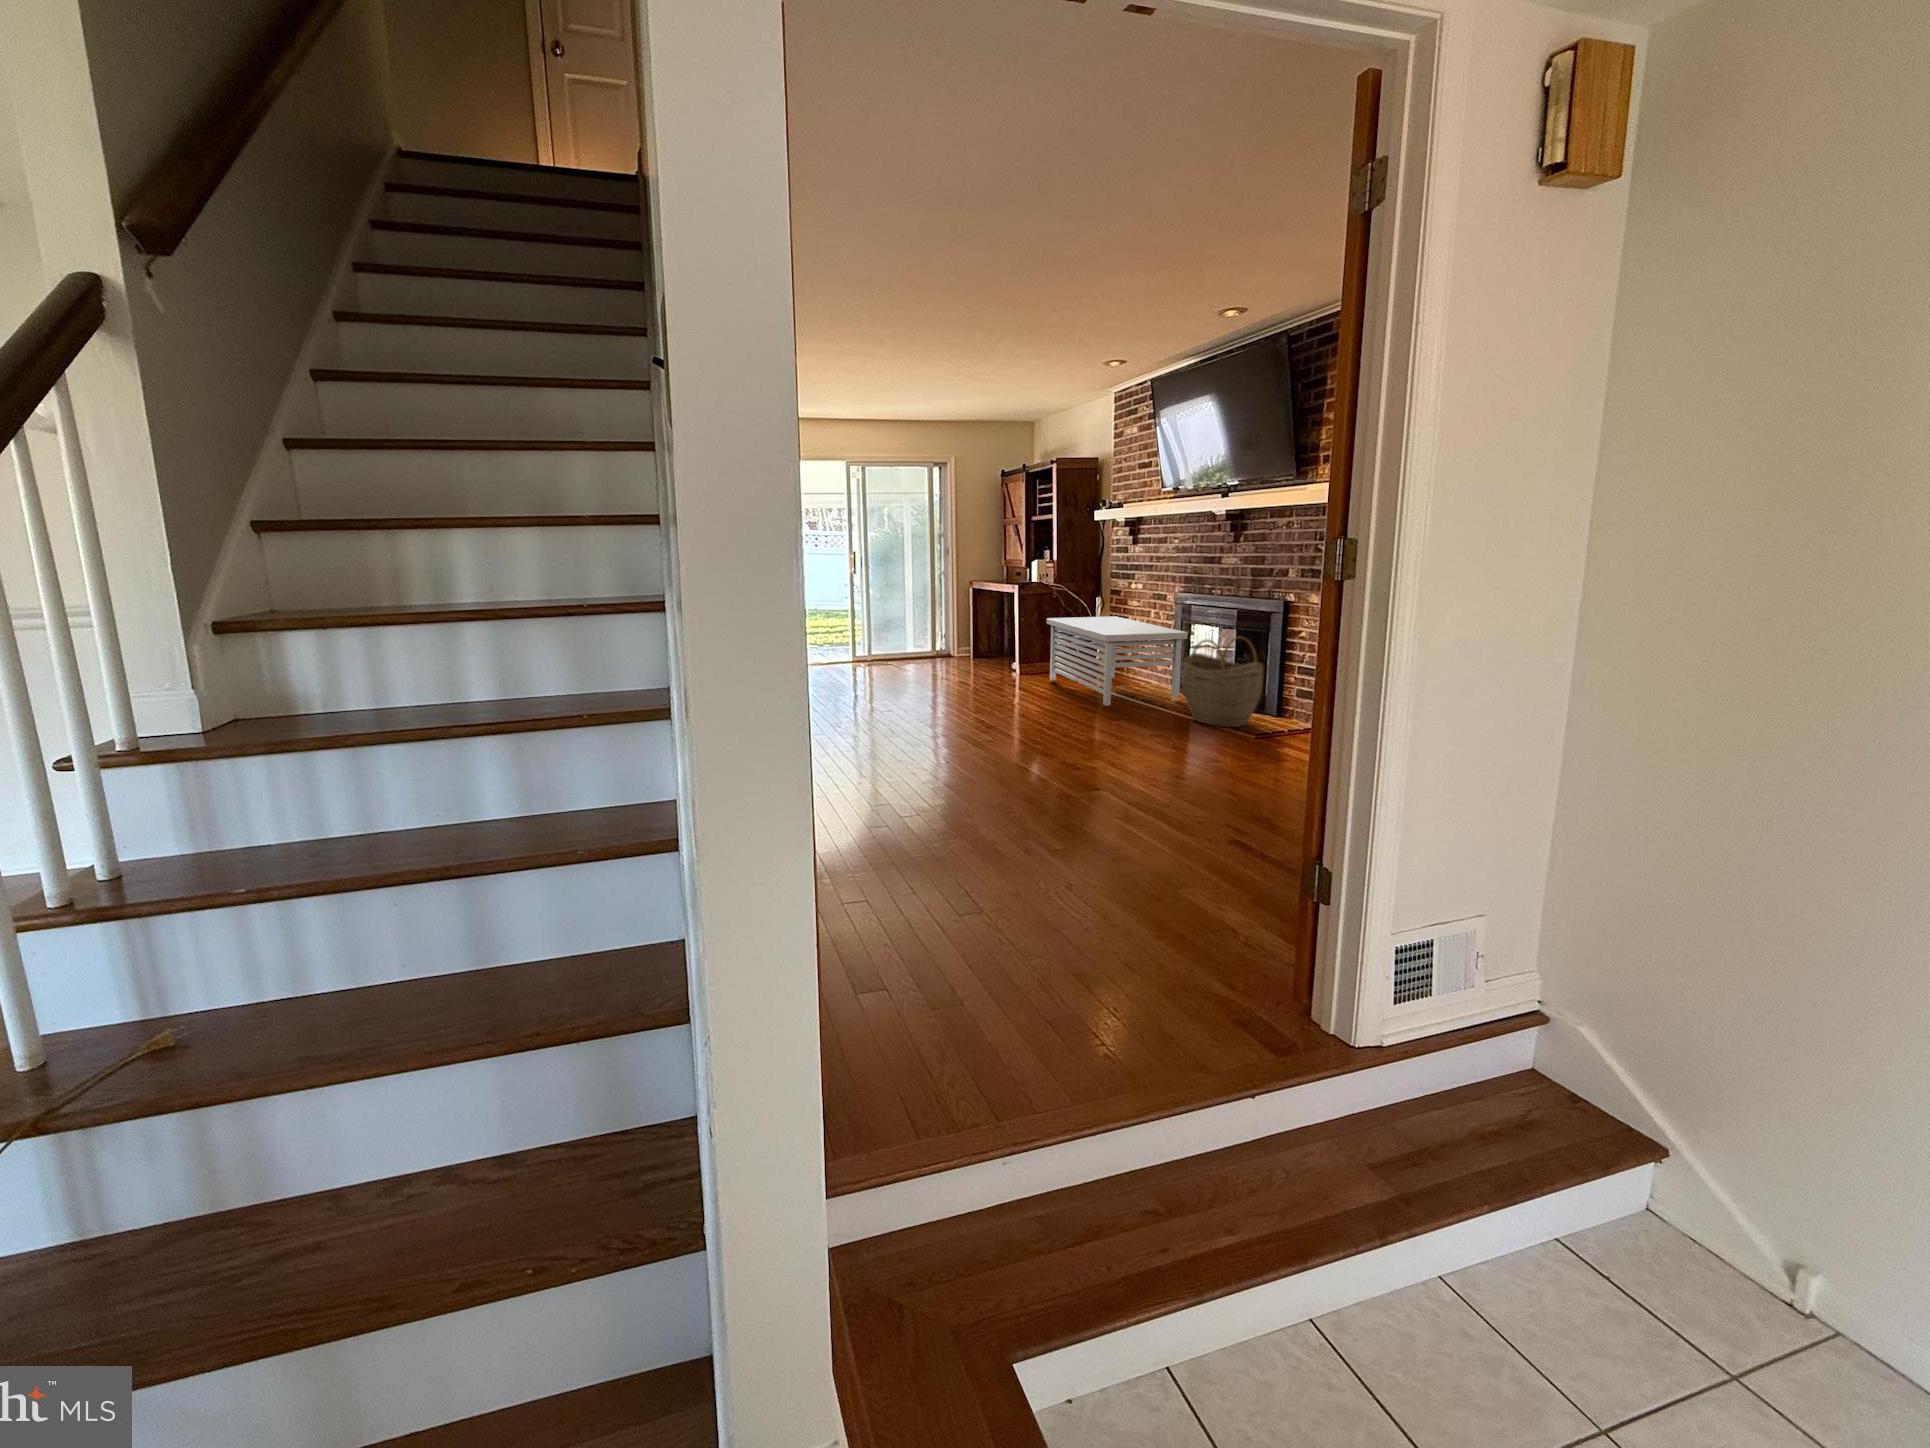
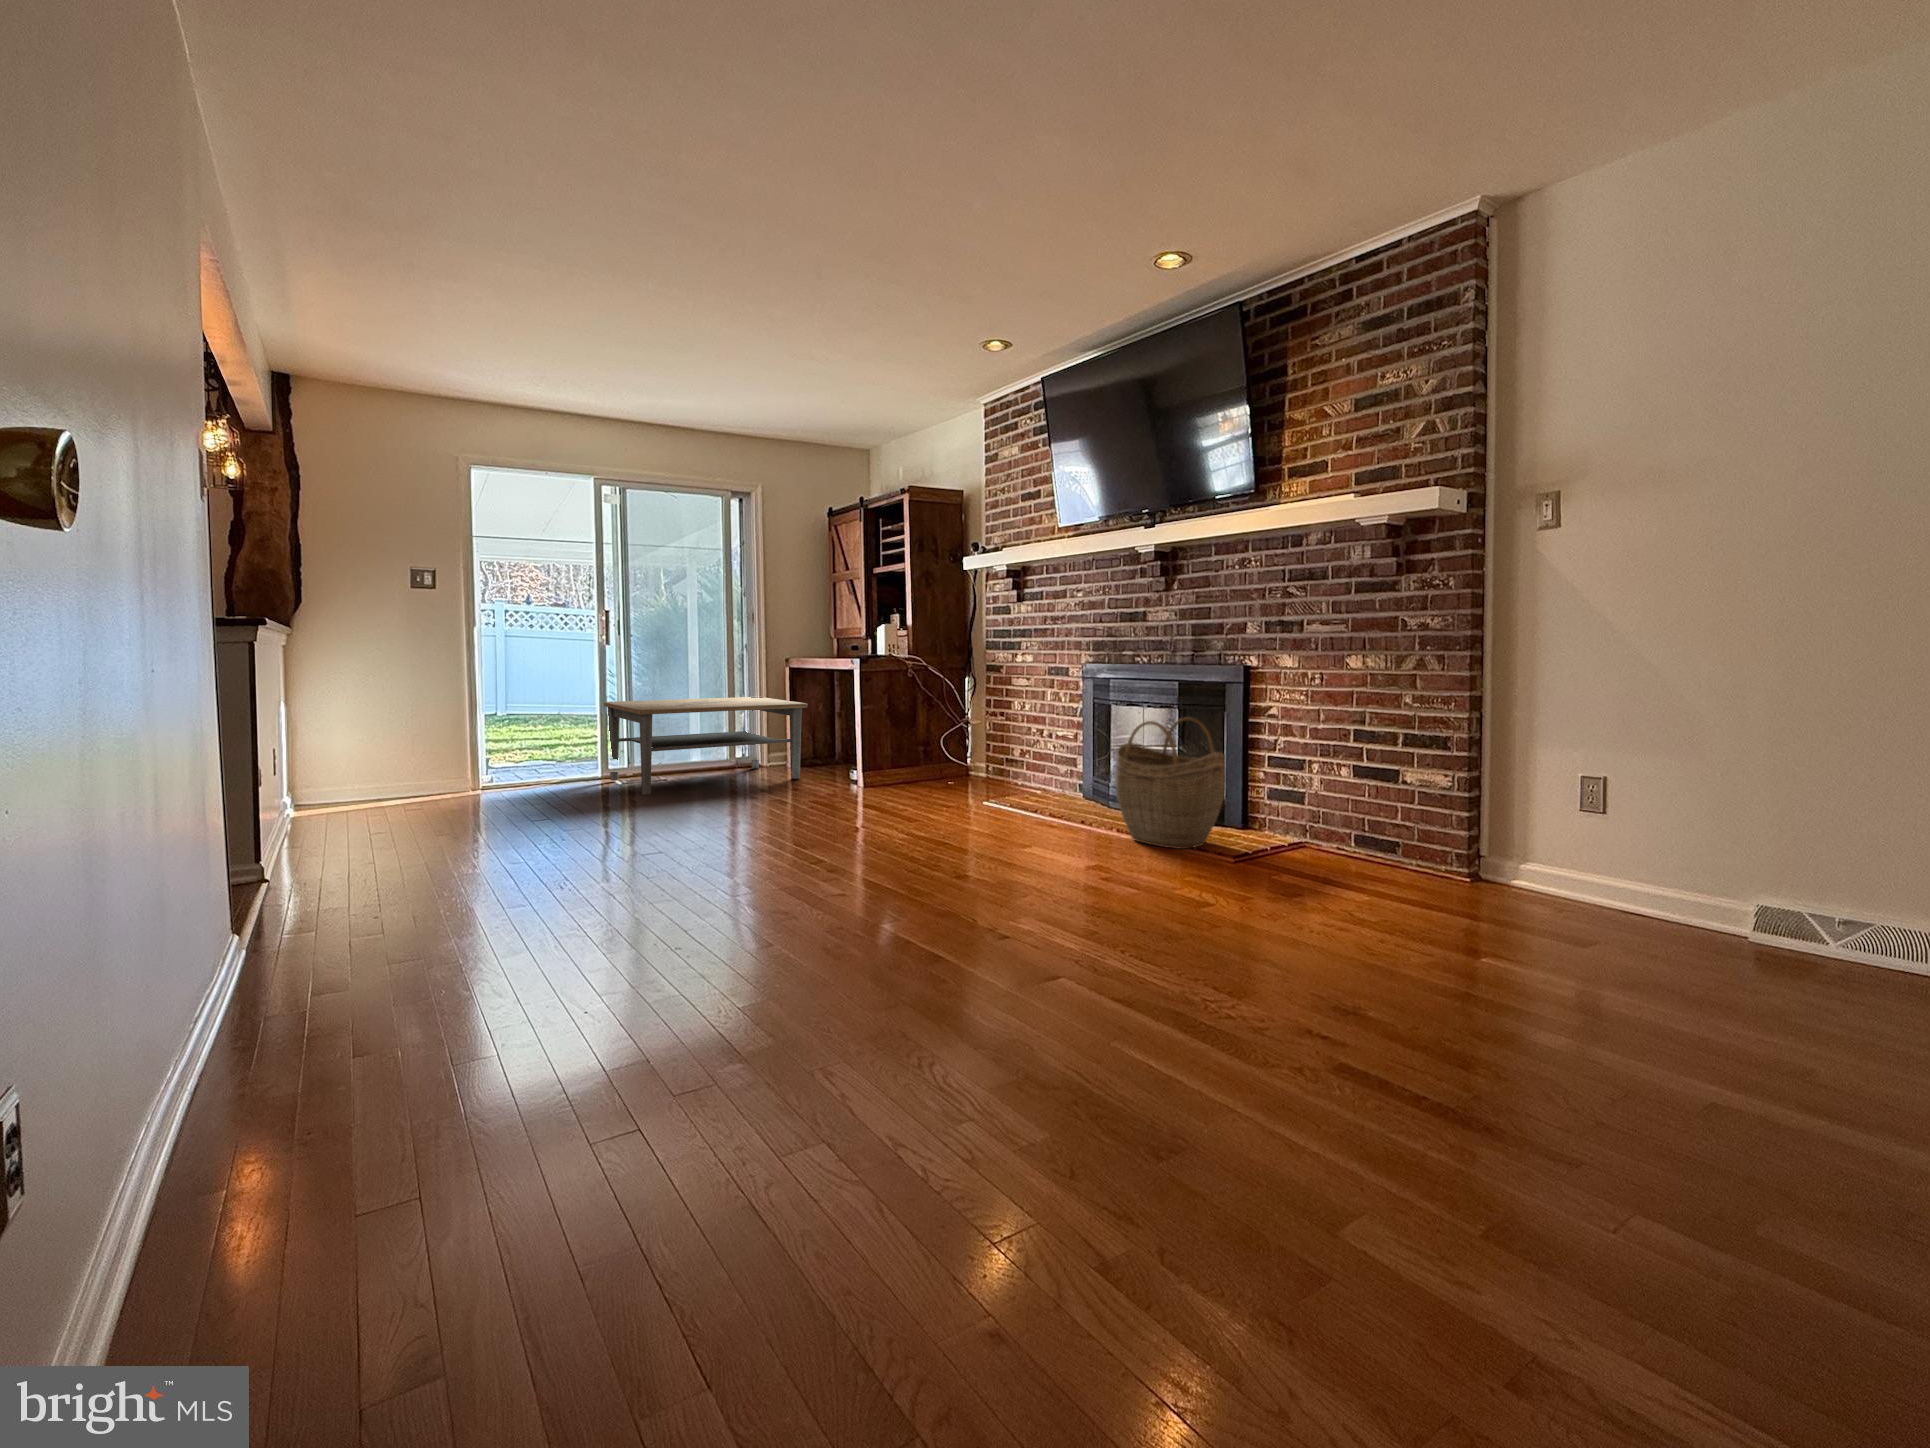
coffee table: none [852,608,984,675] -> present [604,697,808,795]
storage bench: present [1047,616,1188,706] -> none [902,701,1105,827]

